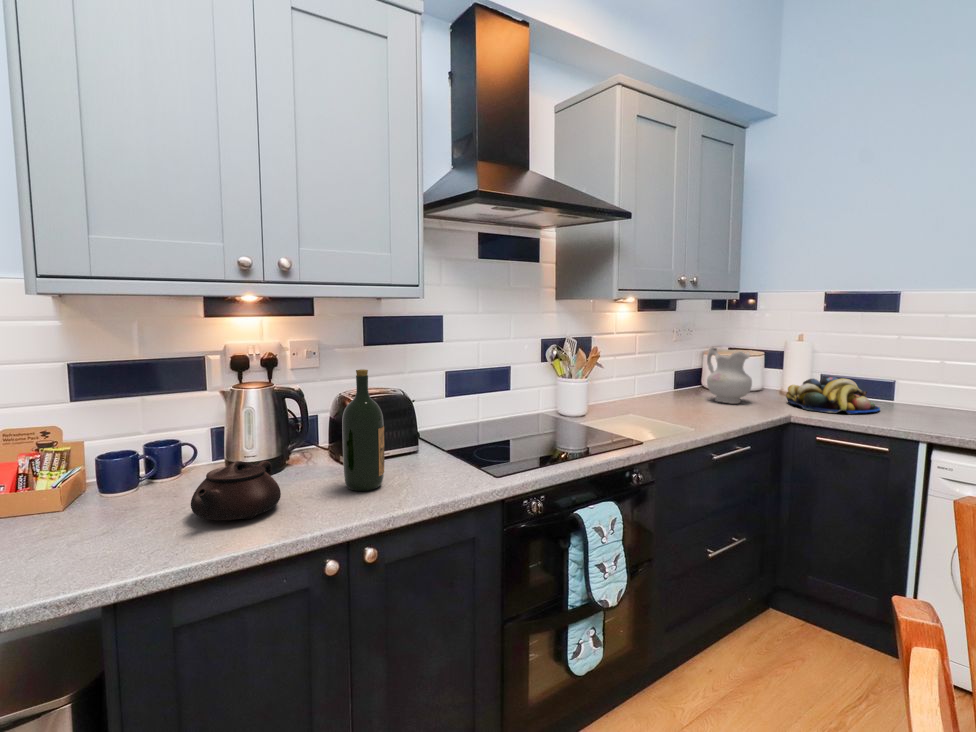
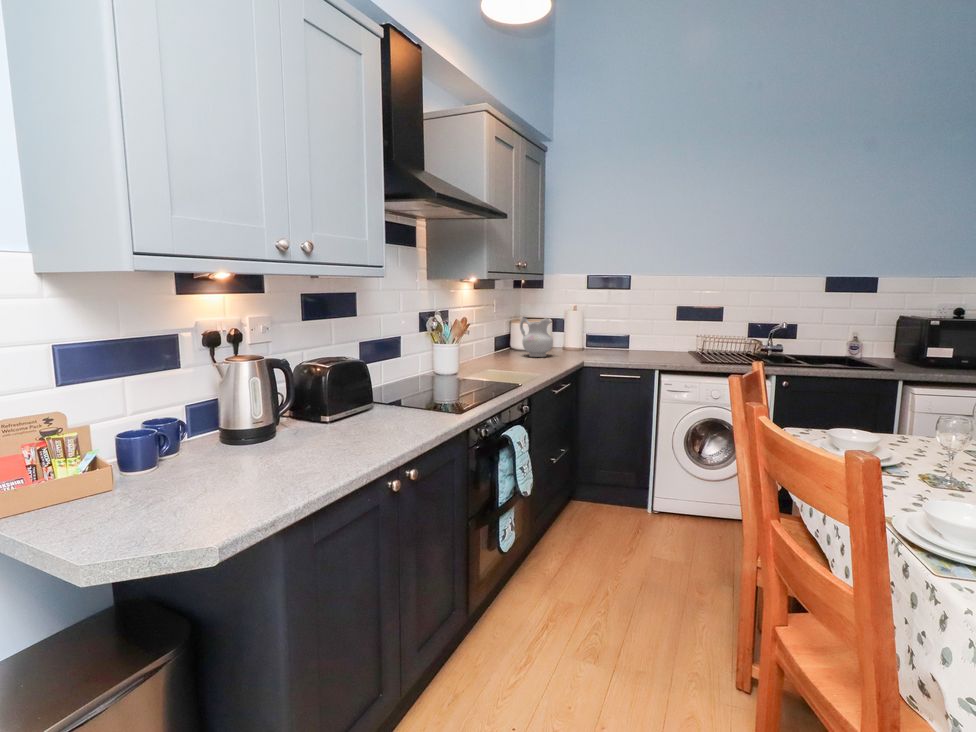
wine bottle: present [342,369,384,491] -> none [351,335,387,435]
fruit bowl: present [786,377,880,414] -> none [572,334,628,357]
teapot: present [191,461,281,520] -> none [257,417,332,467]

